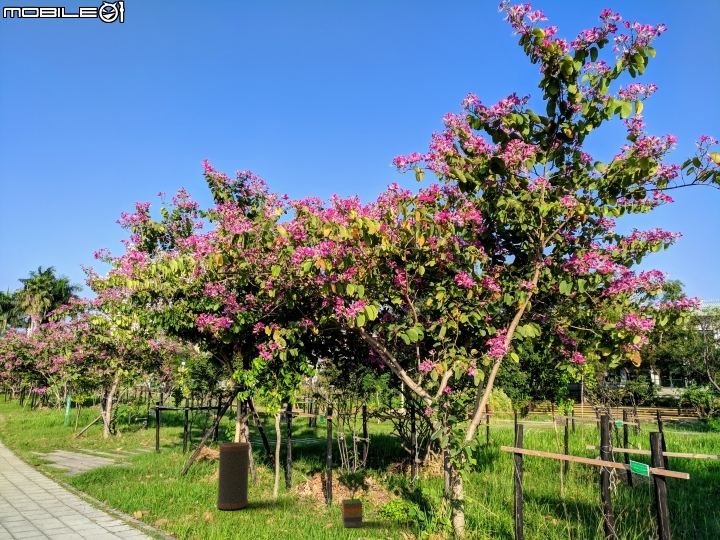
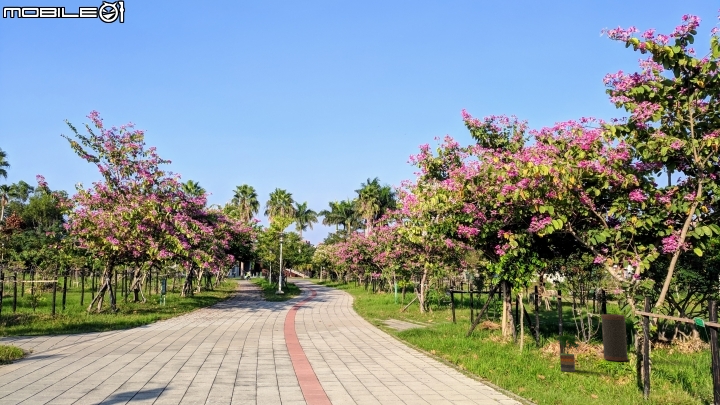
trash can: present [217,442,249,510] -> present [601,314,628,361]

